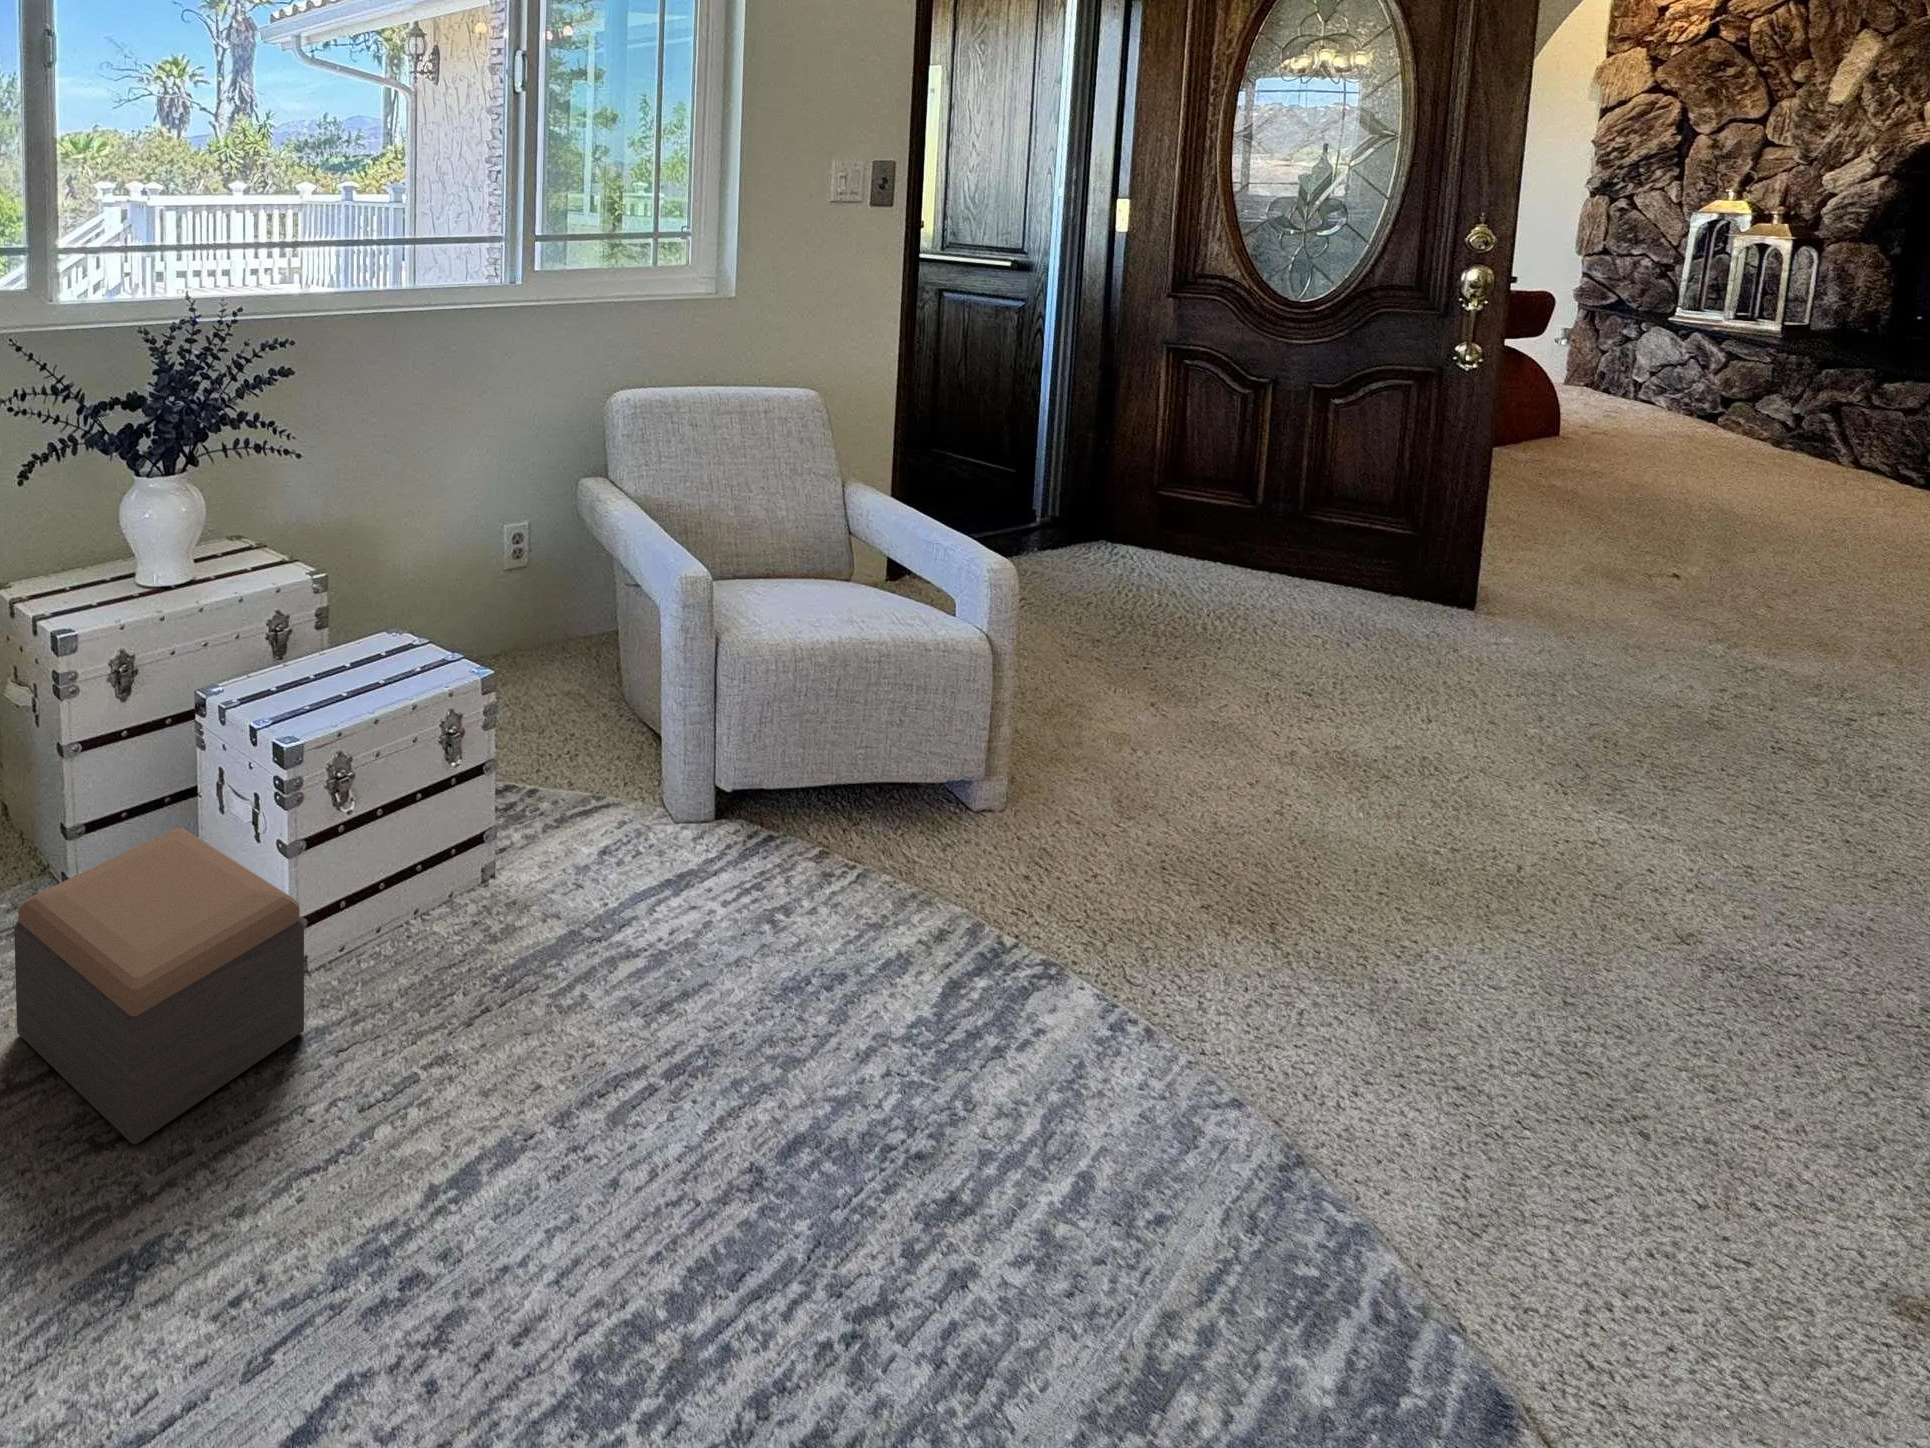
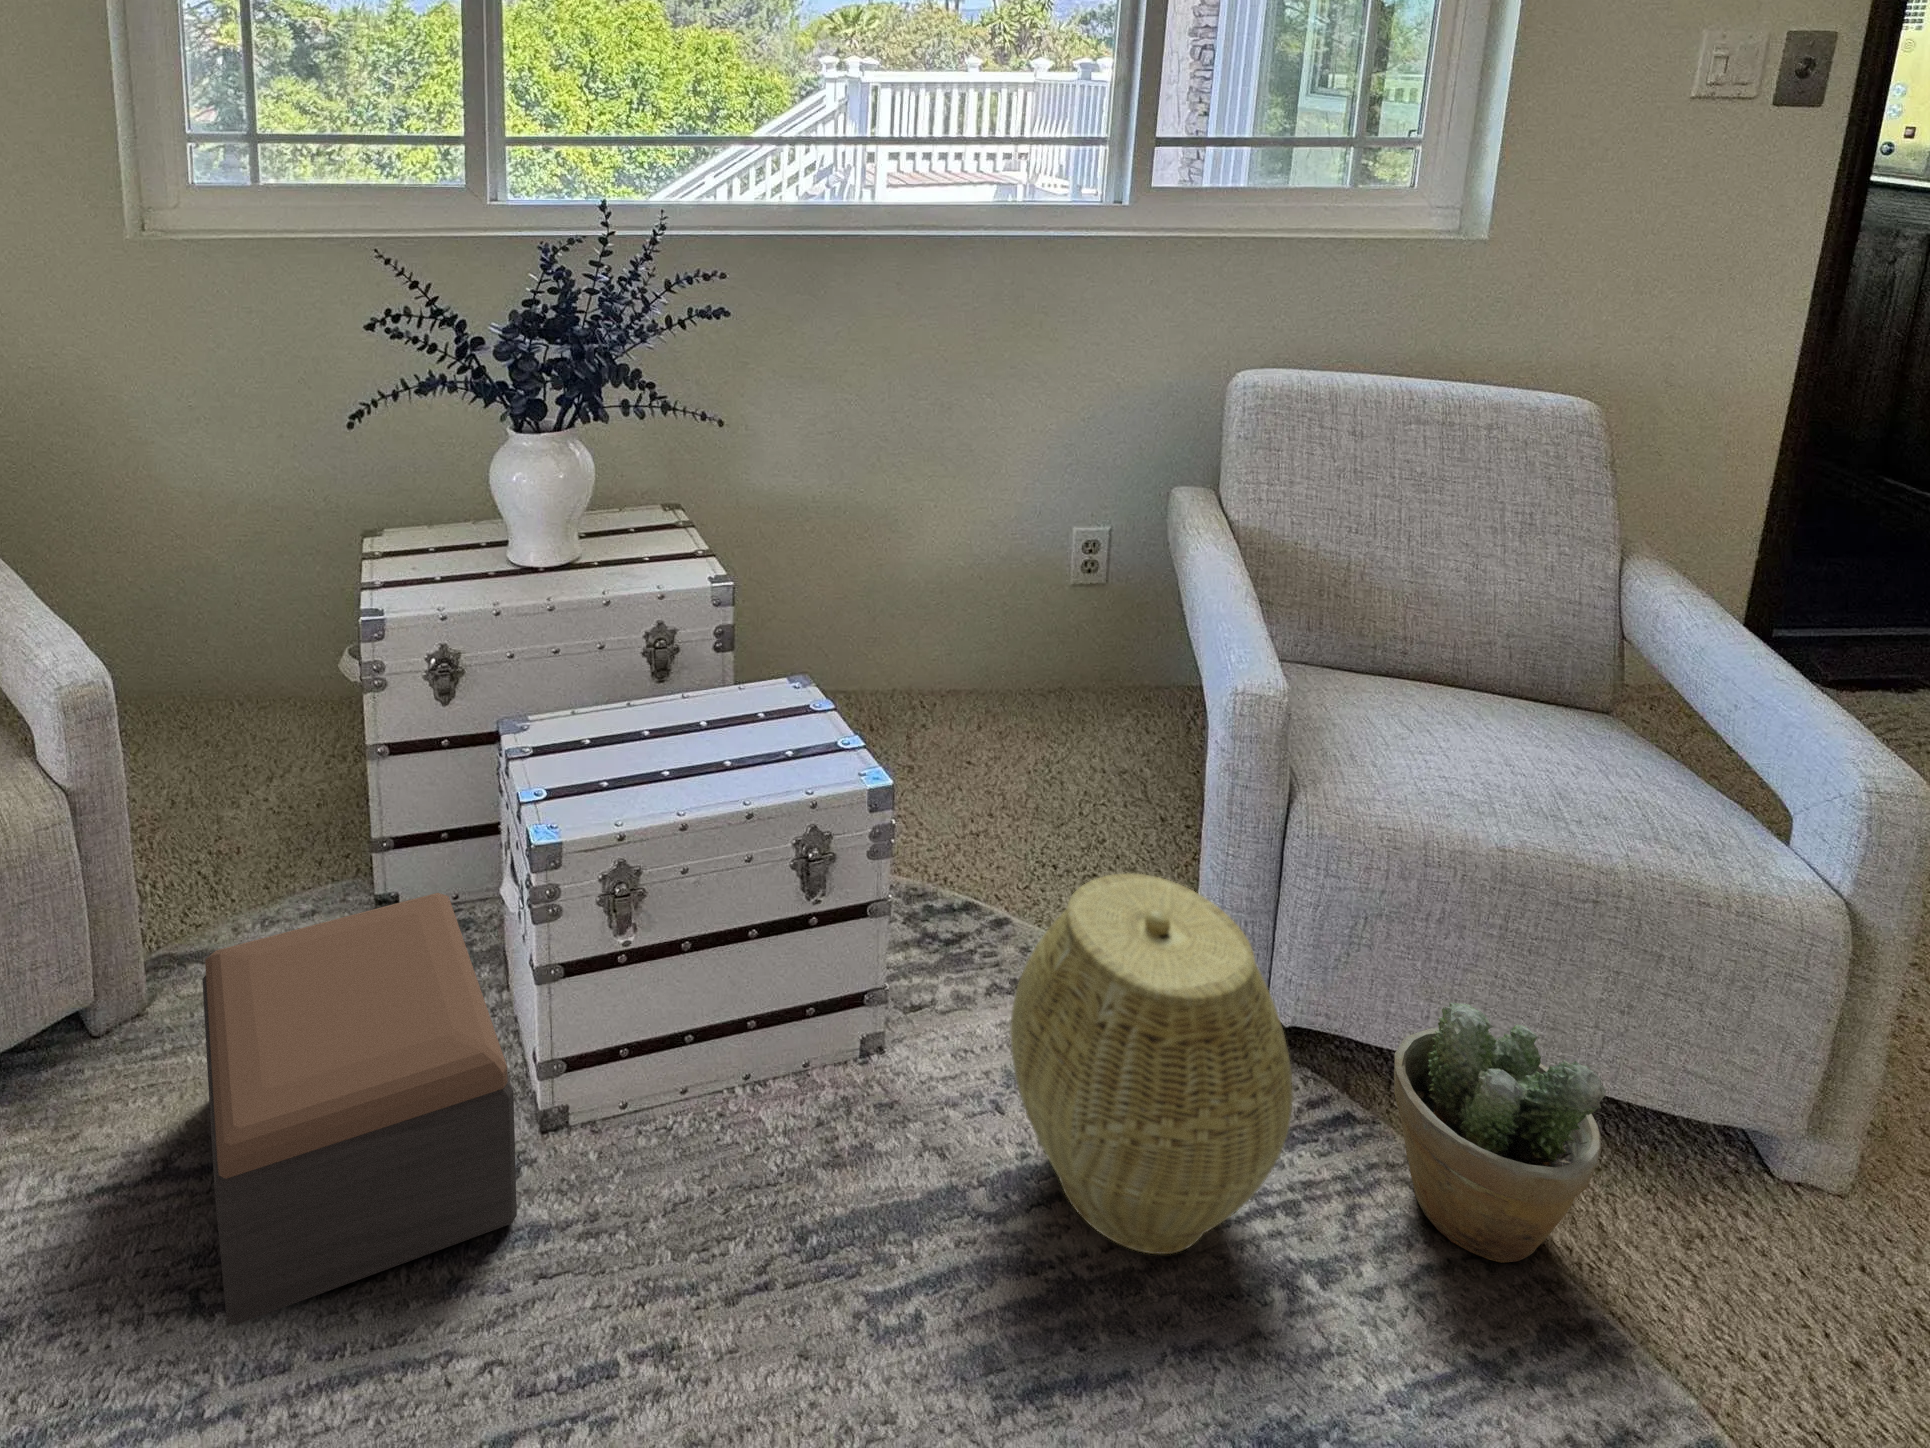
woven basket: none [591,694,762,929] -> present [1010,873,1293,1254]
potted plant: none [797,731,905,880] -> present [1394,1002,1606,1263]

